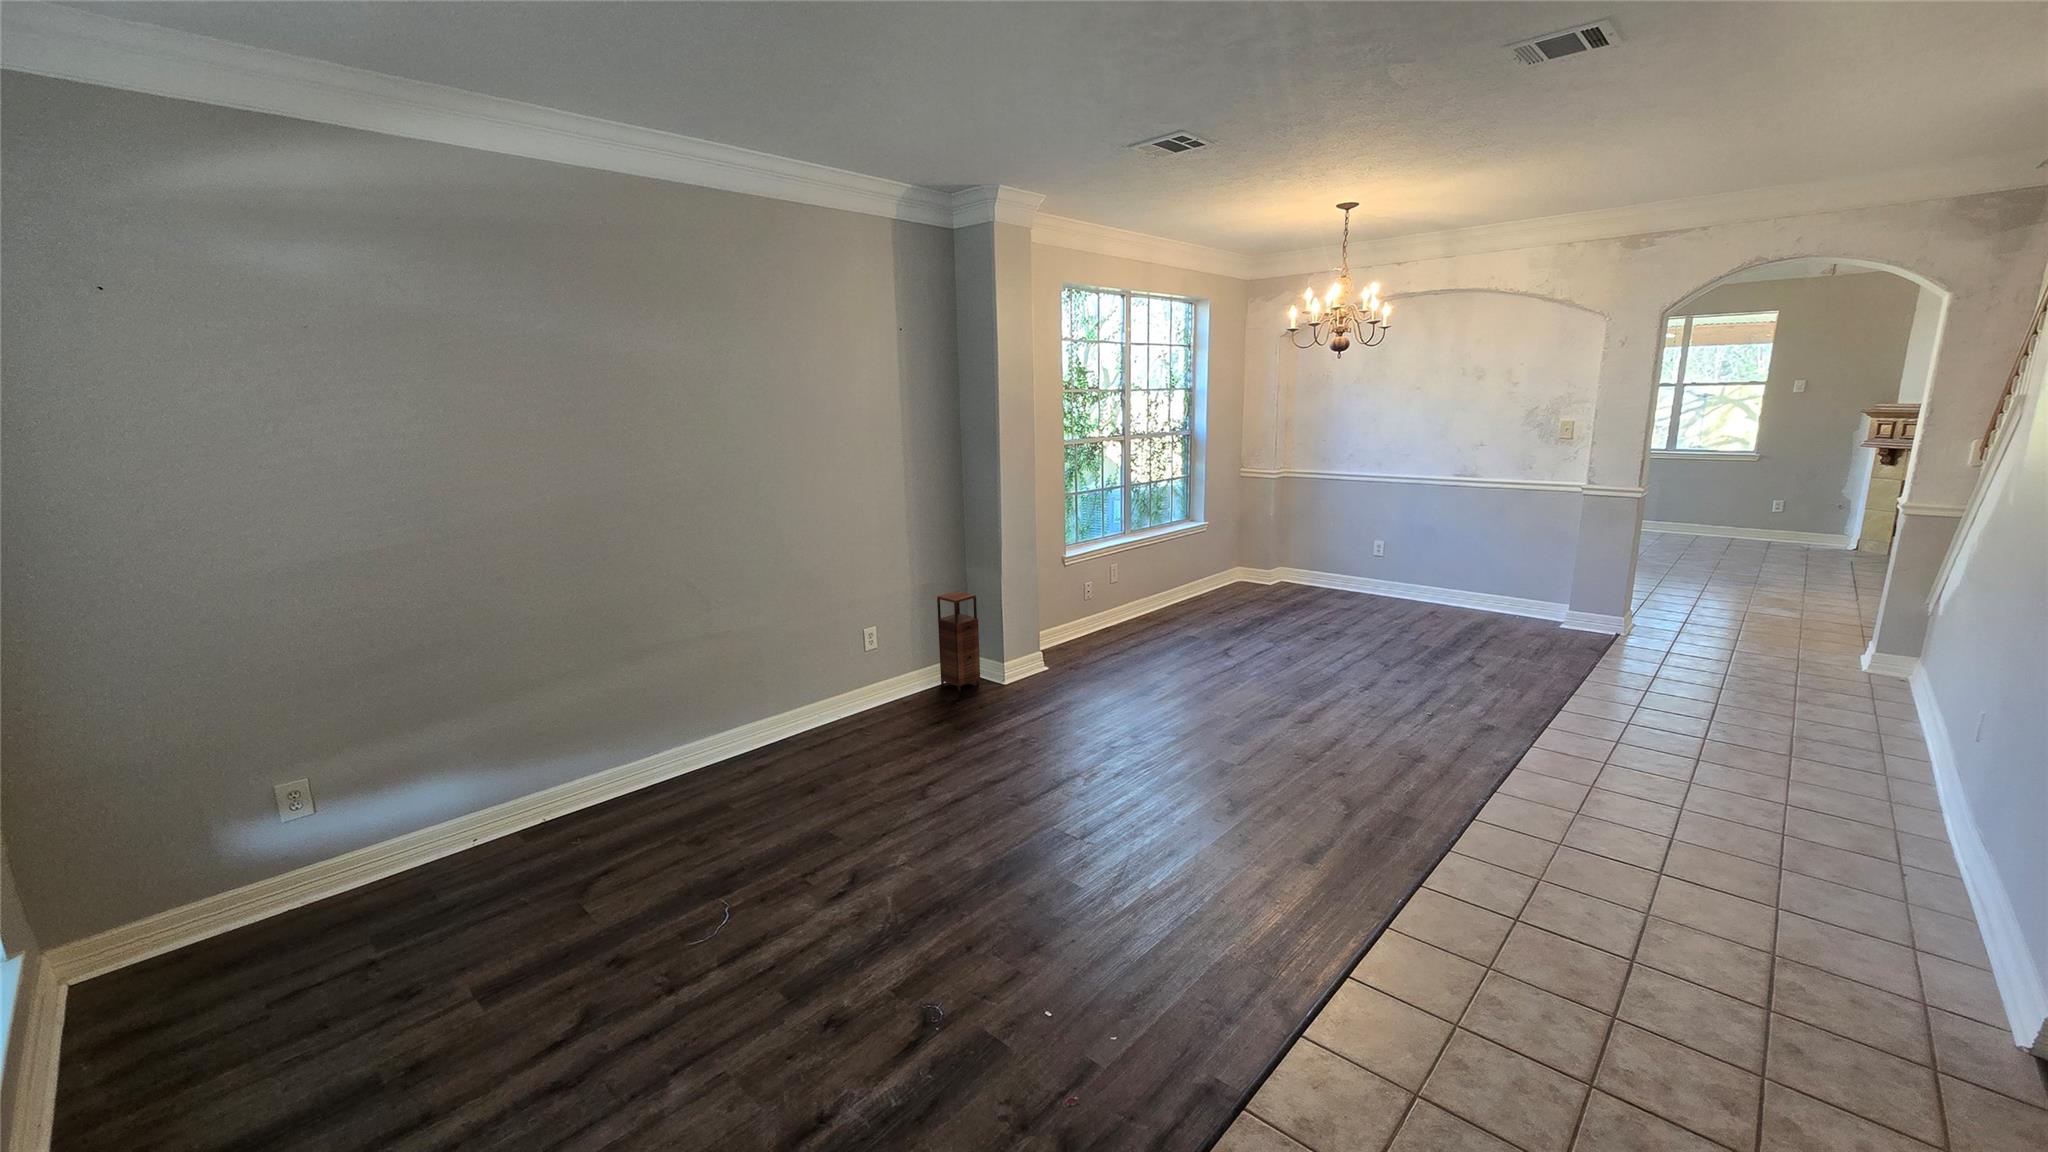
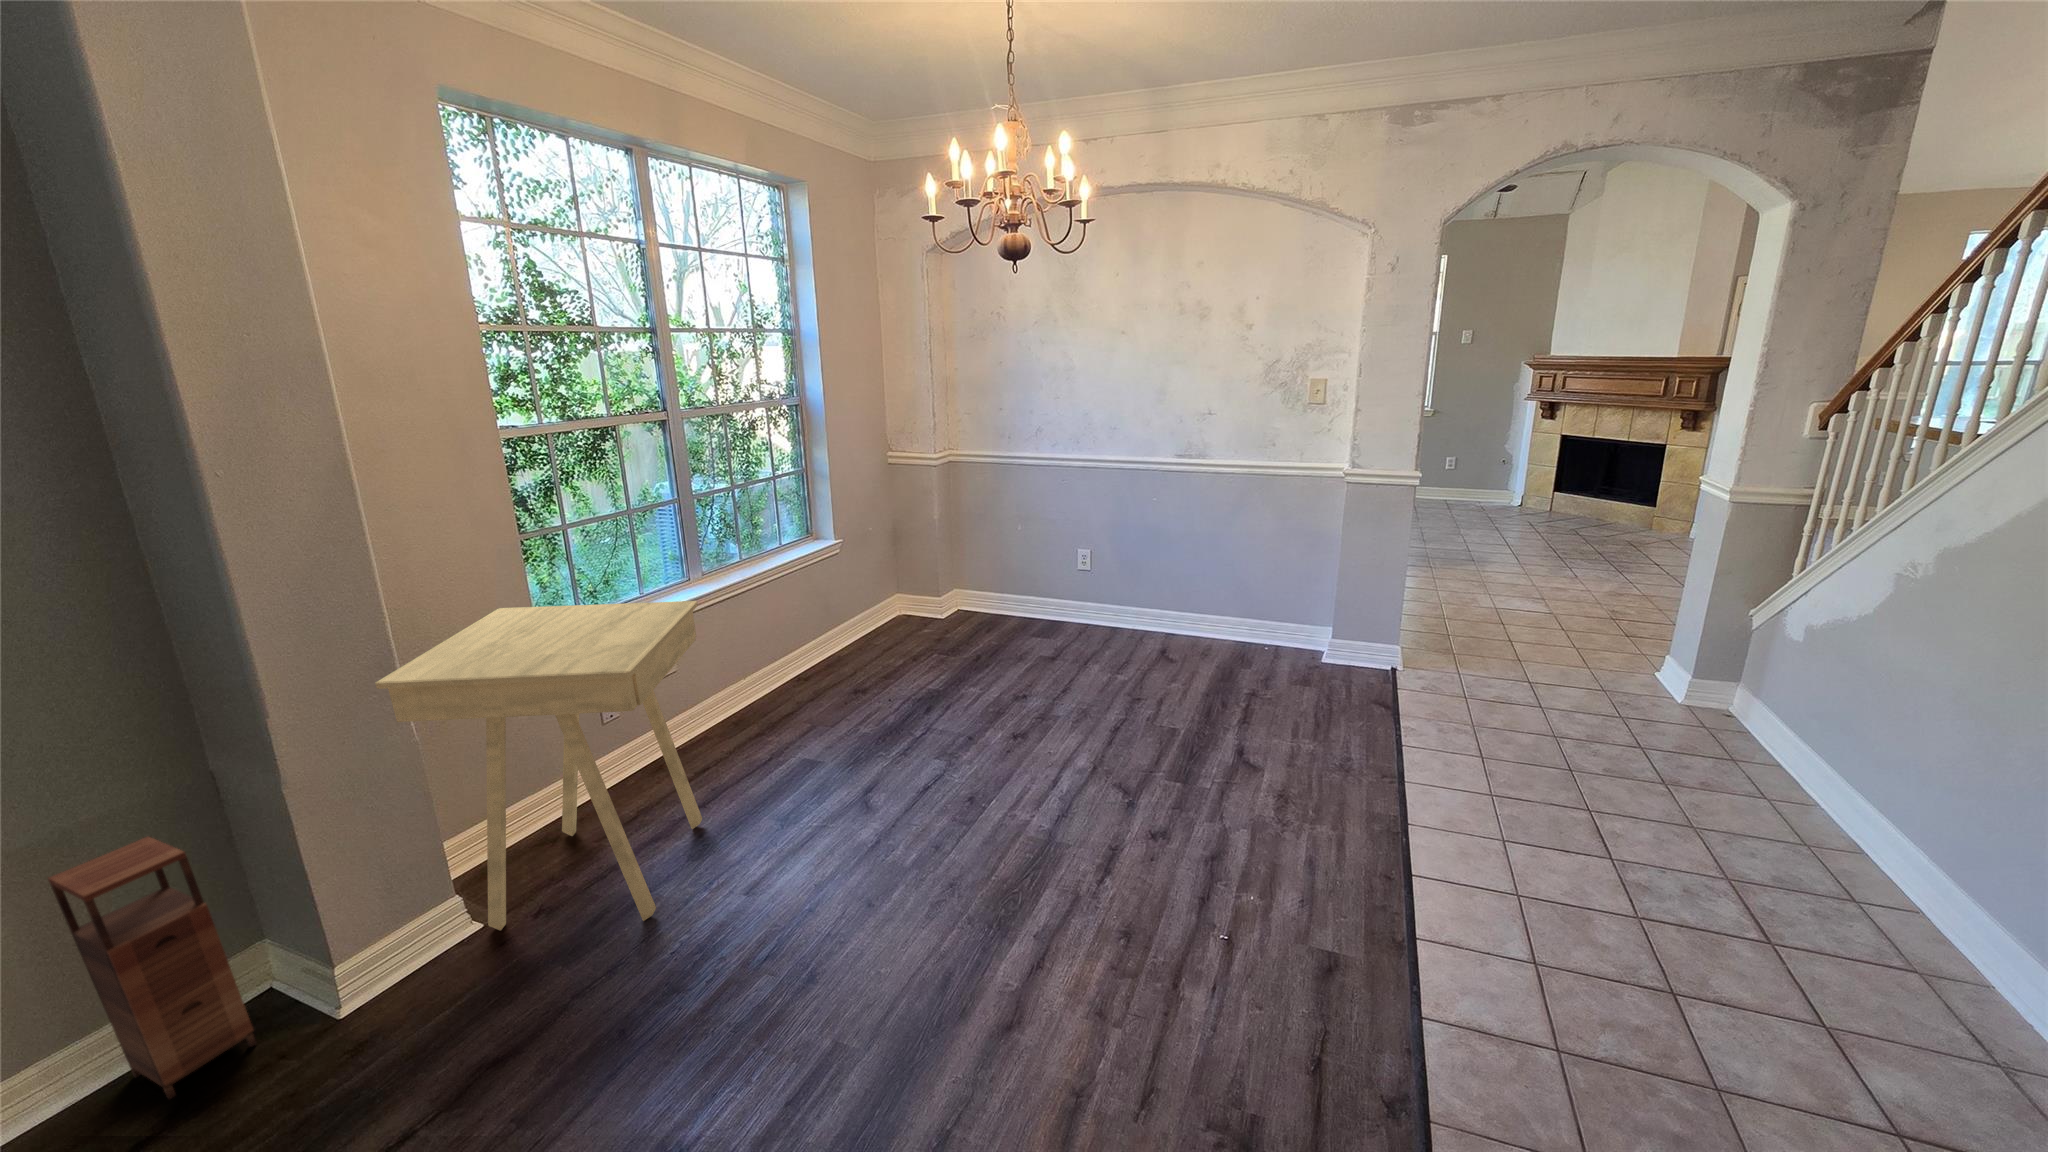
side table: none [1033,526,1151,676] -> present [375,601,702,930]

